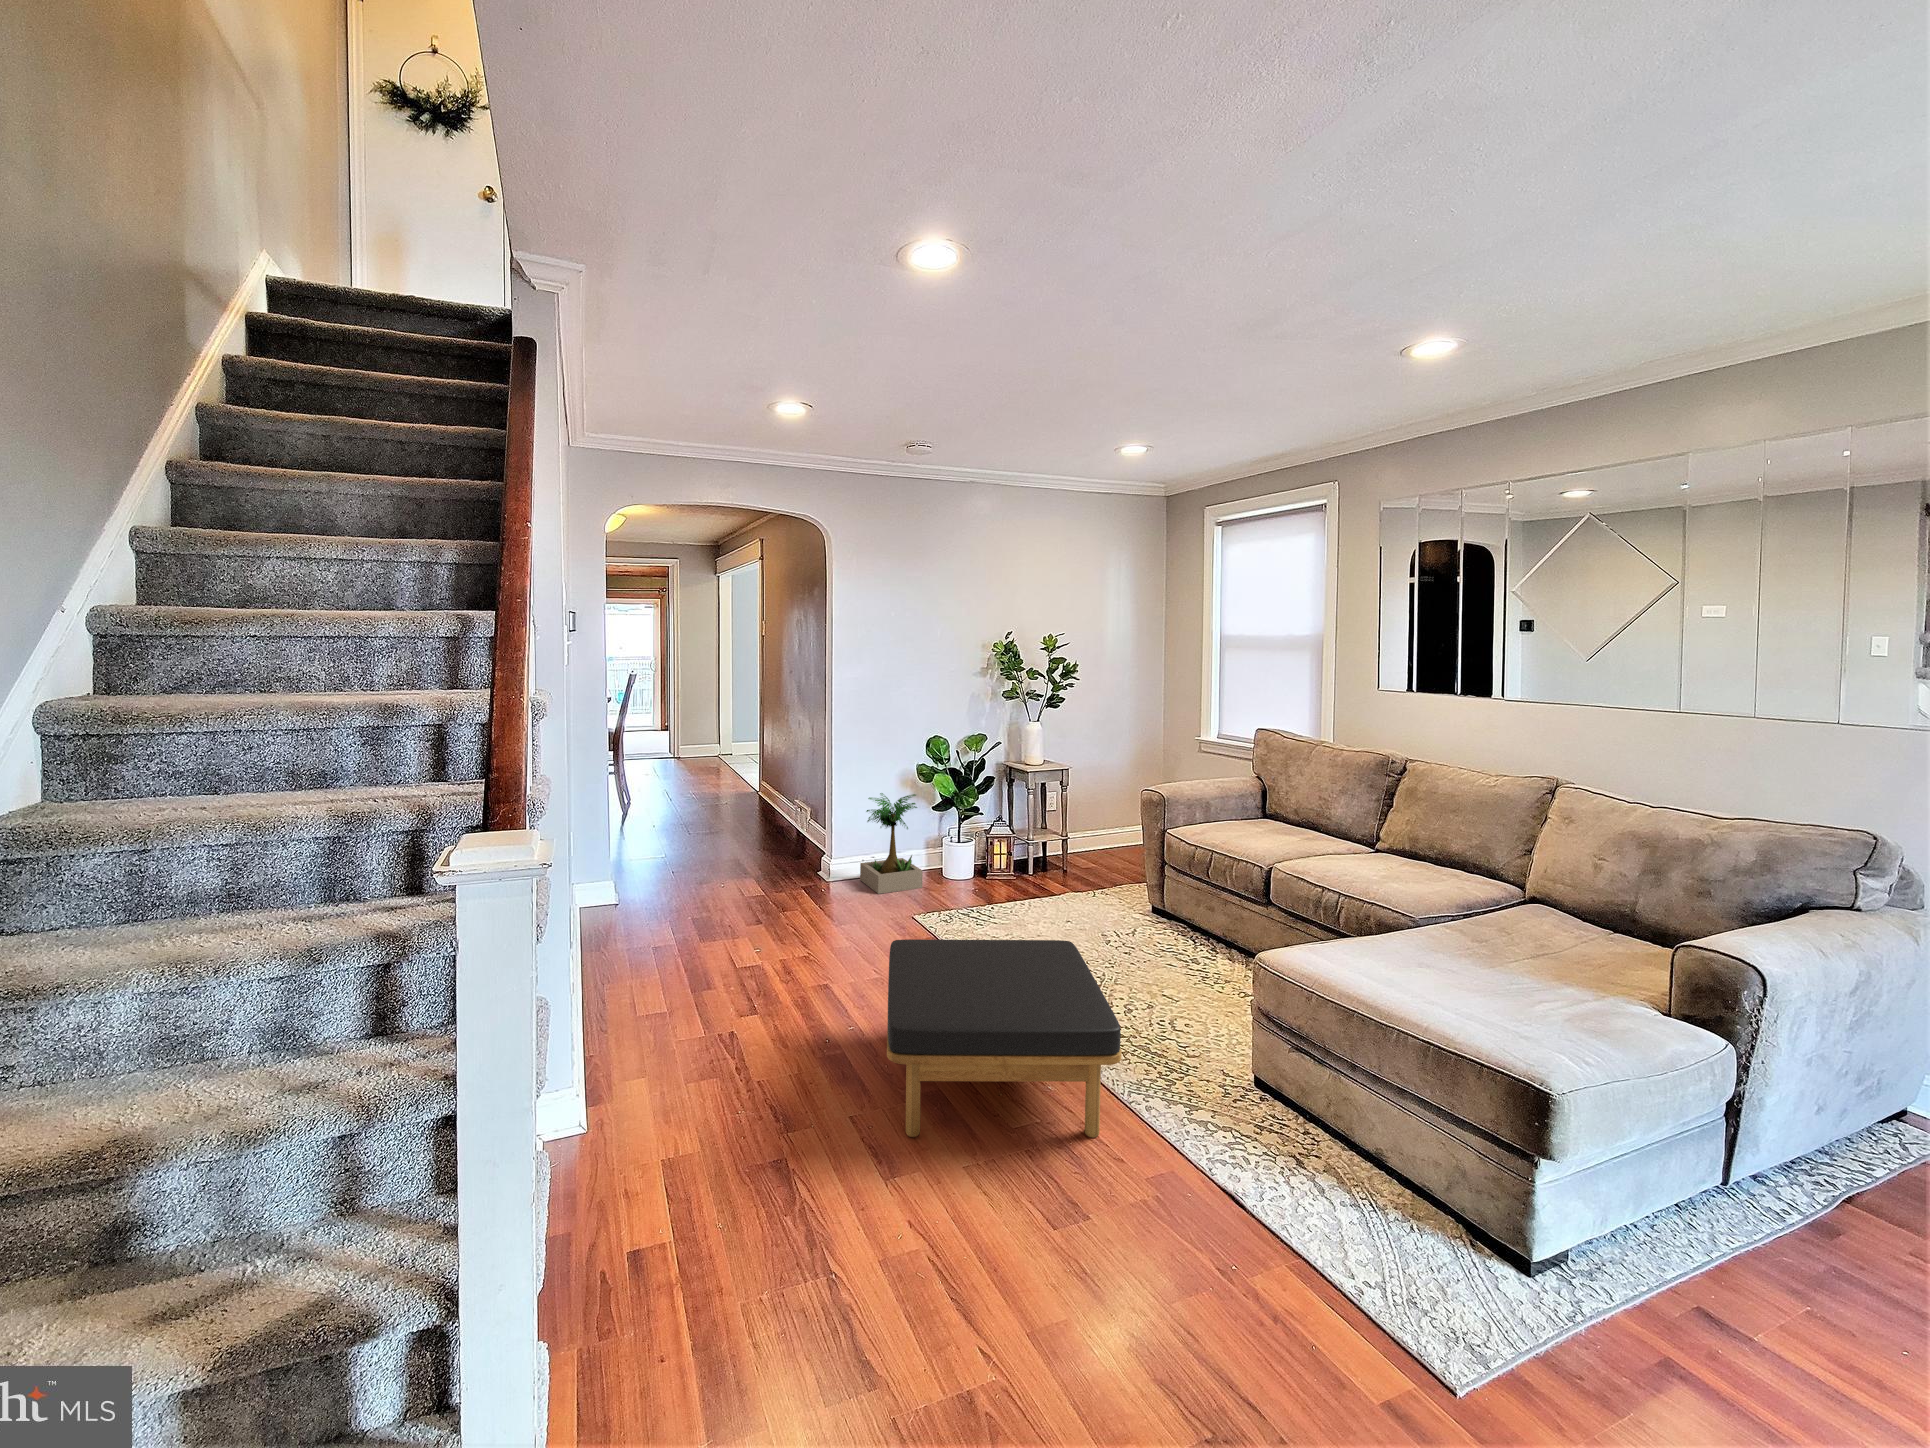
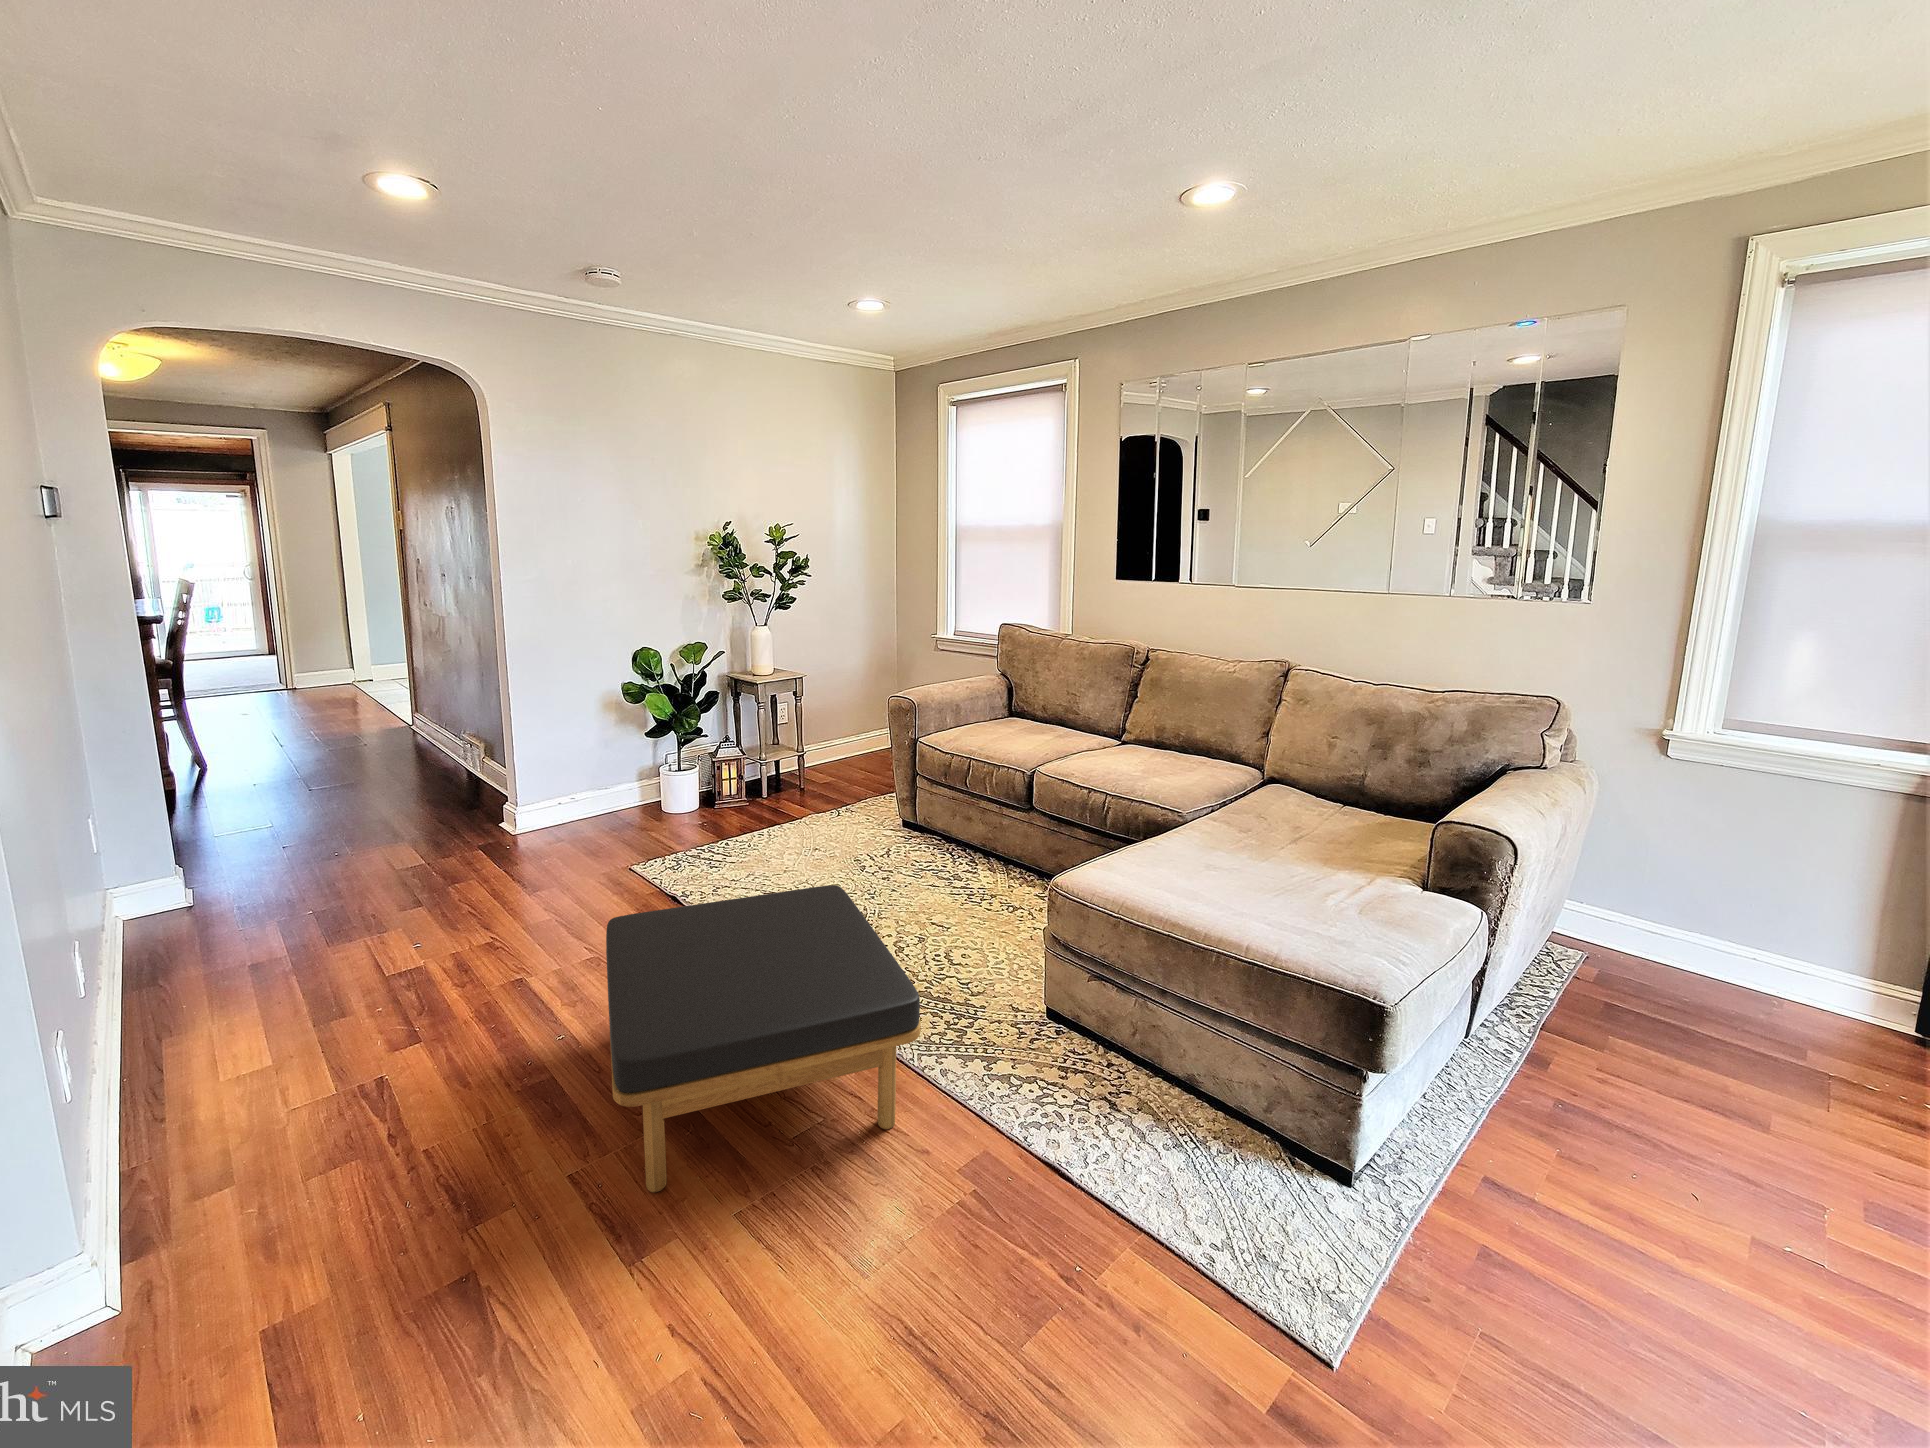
potted plant: present [860,793,922,894] -> none [553,717,640,843]

